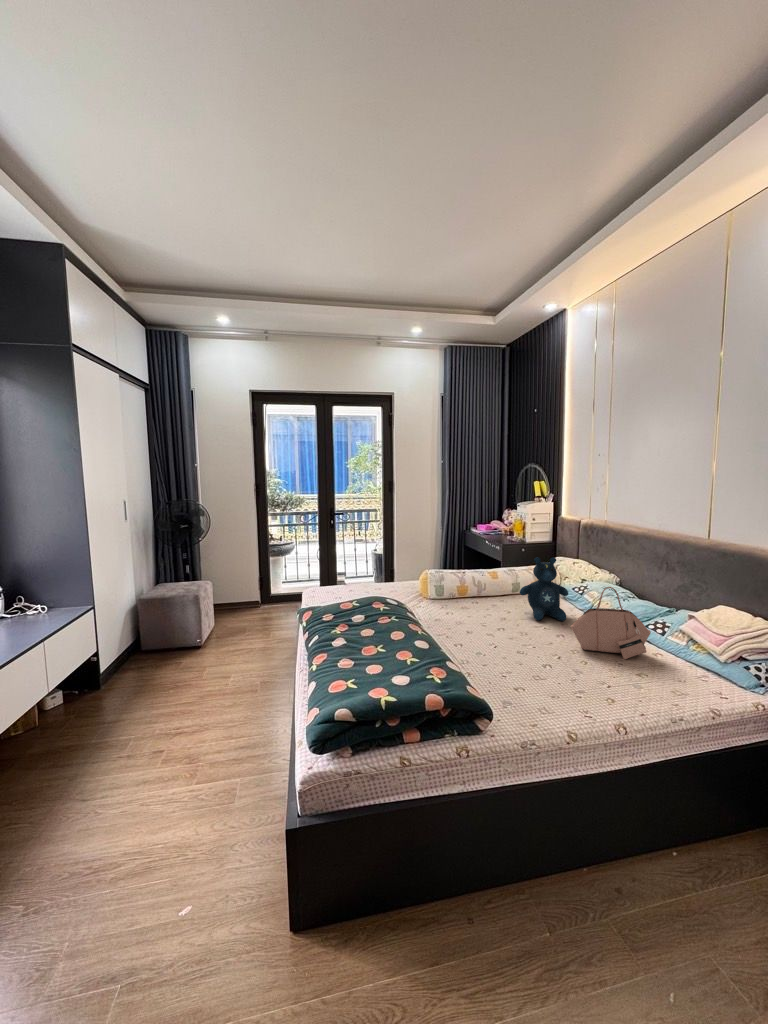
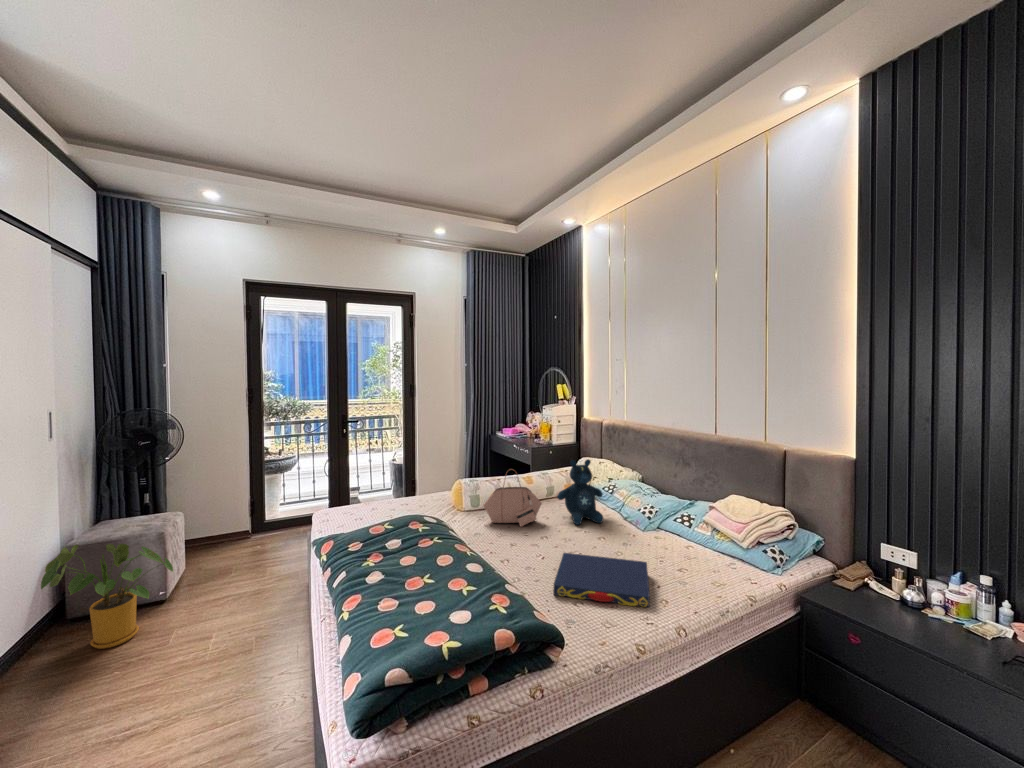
handbag: present [571,587,651,659] -> present [483,469,542,527]
house plant: none [121,597,204,674] -> present [41,544,173,649]
book: none [498,642,600,702] -> present [553,553,650,607]

